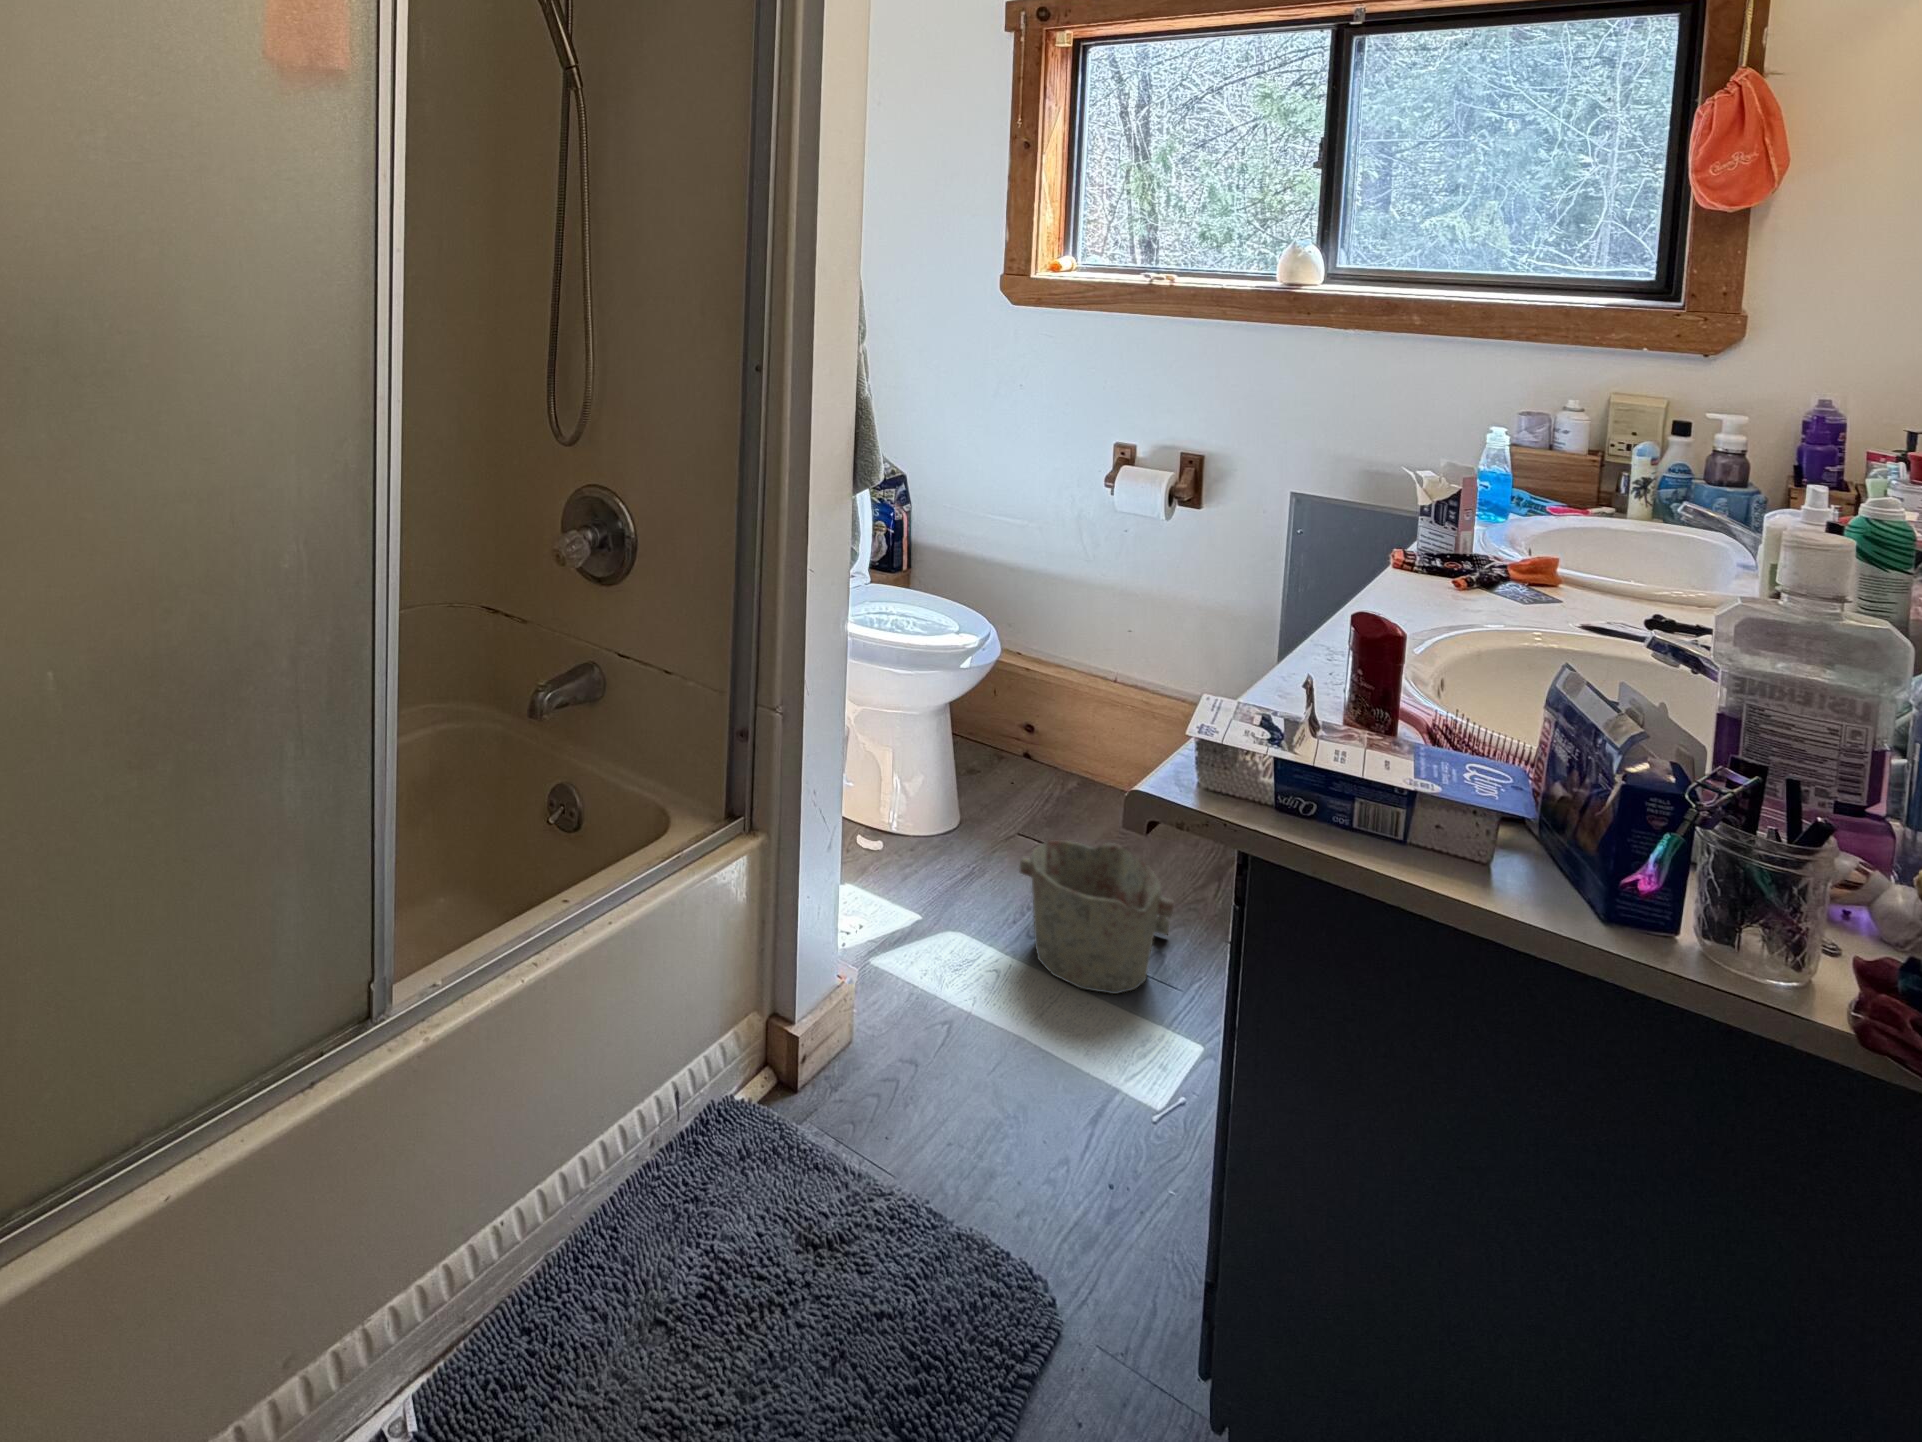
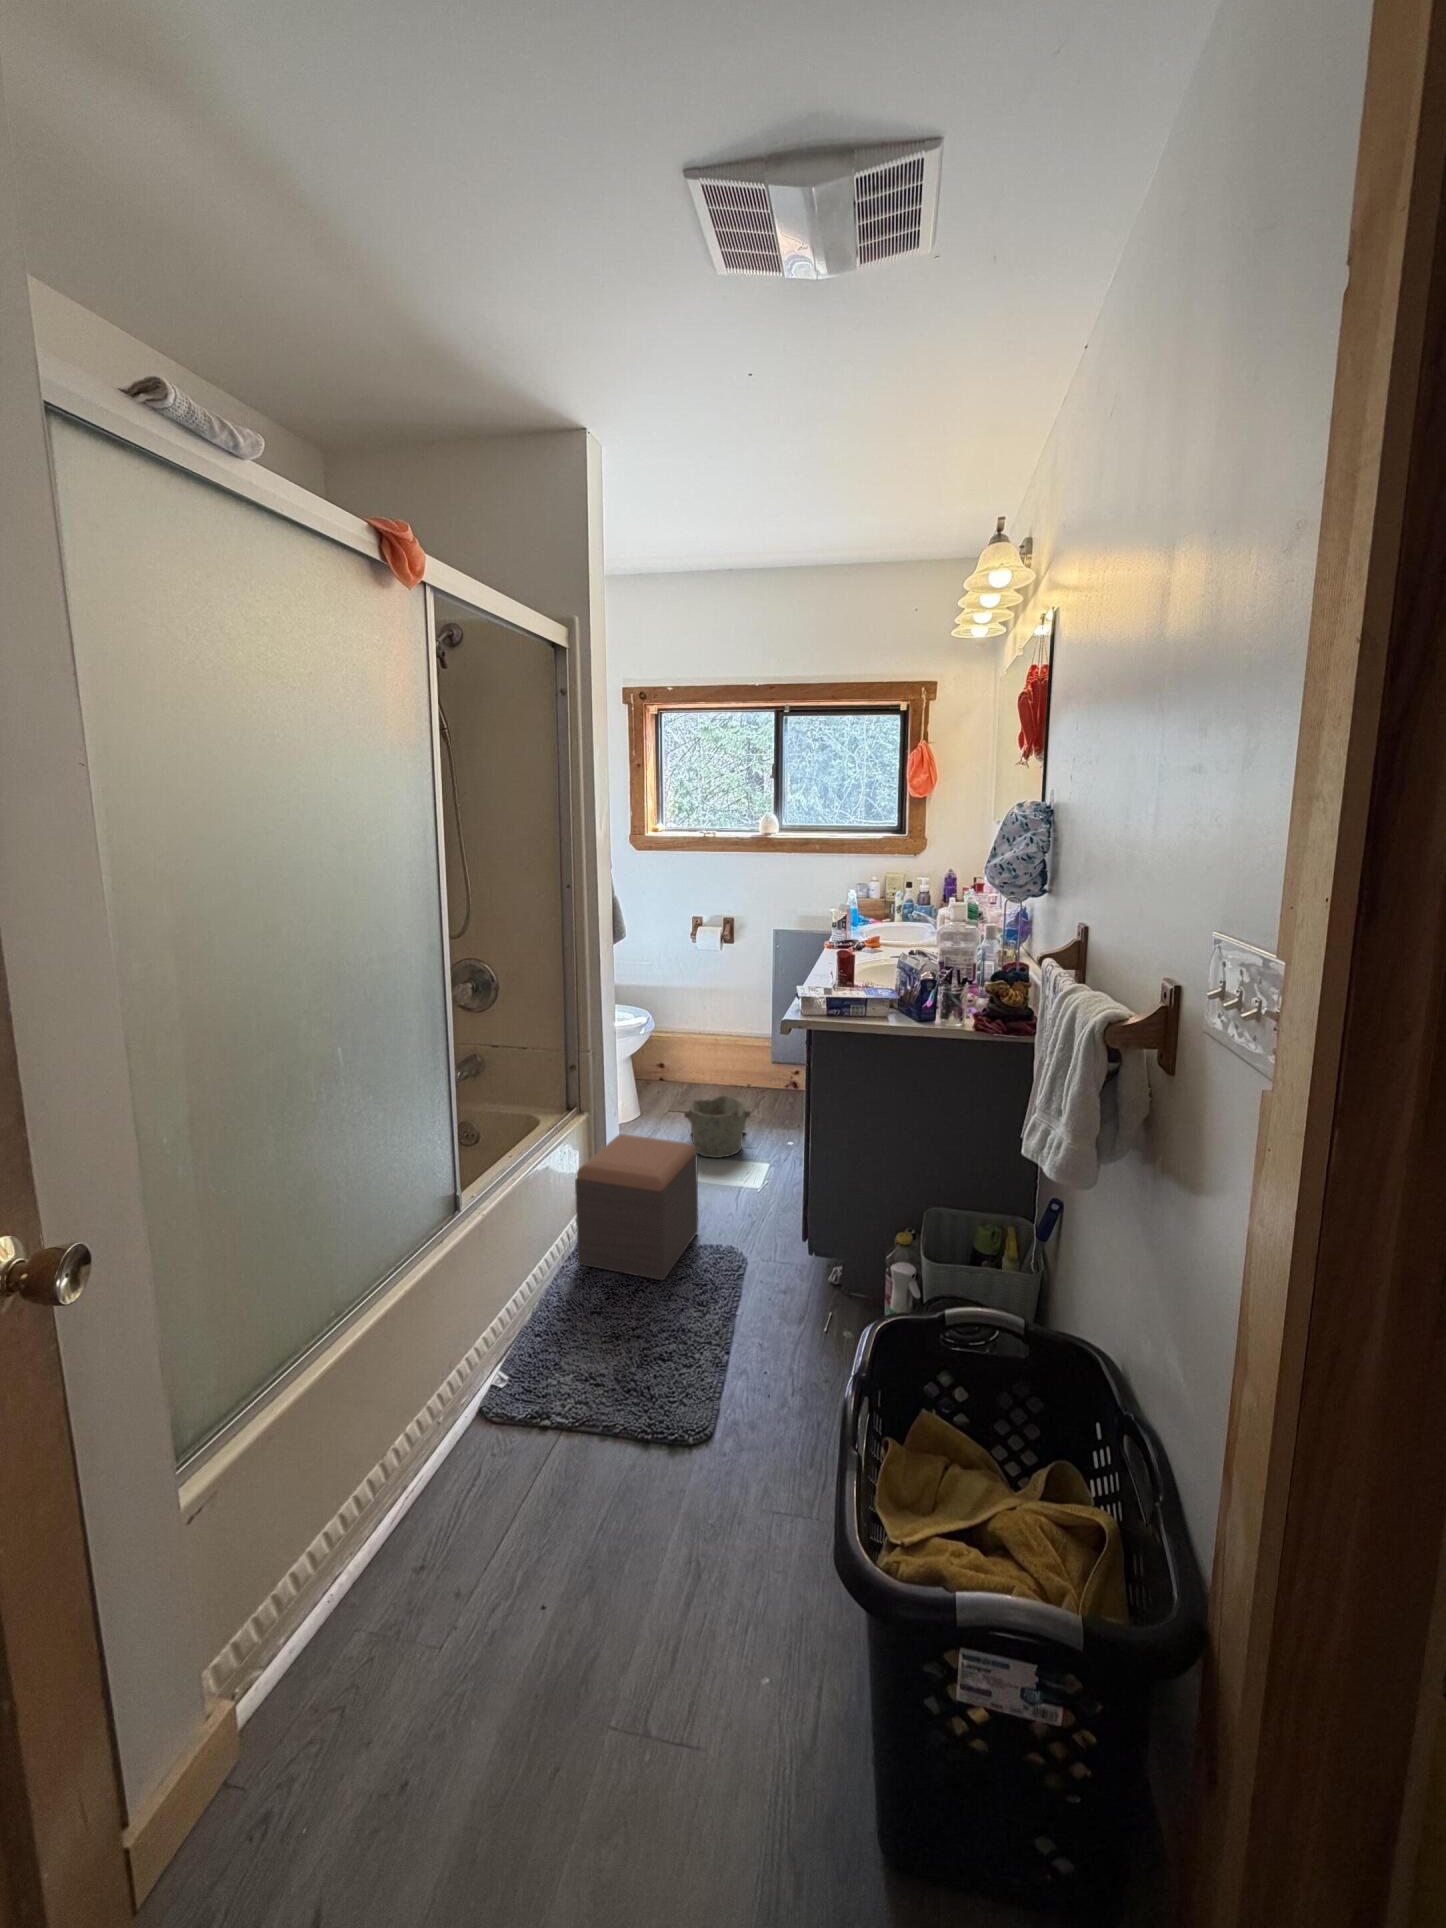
footstool: none [690,899,978,1298] -> present [575,1134,698,1280]

